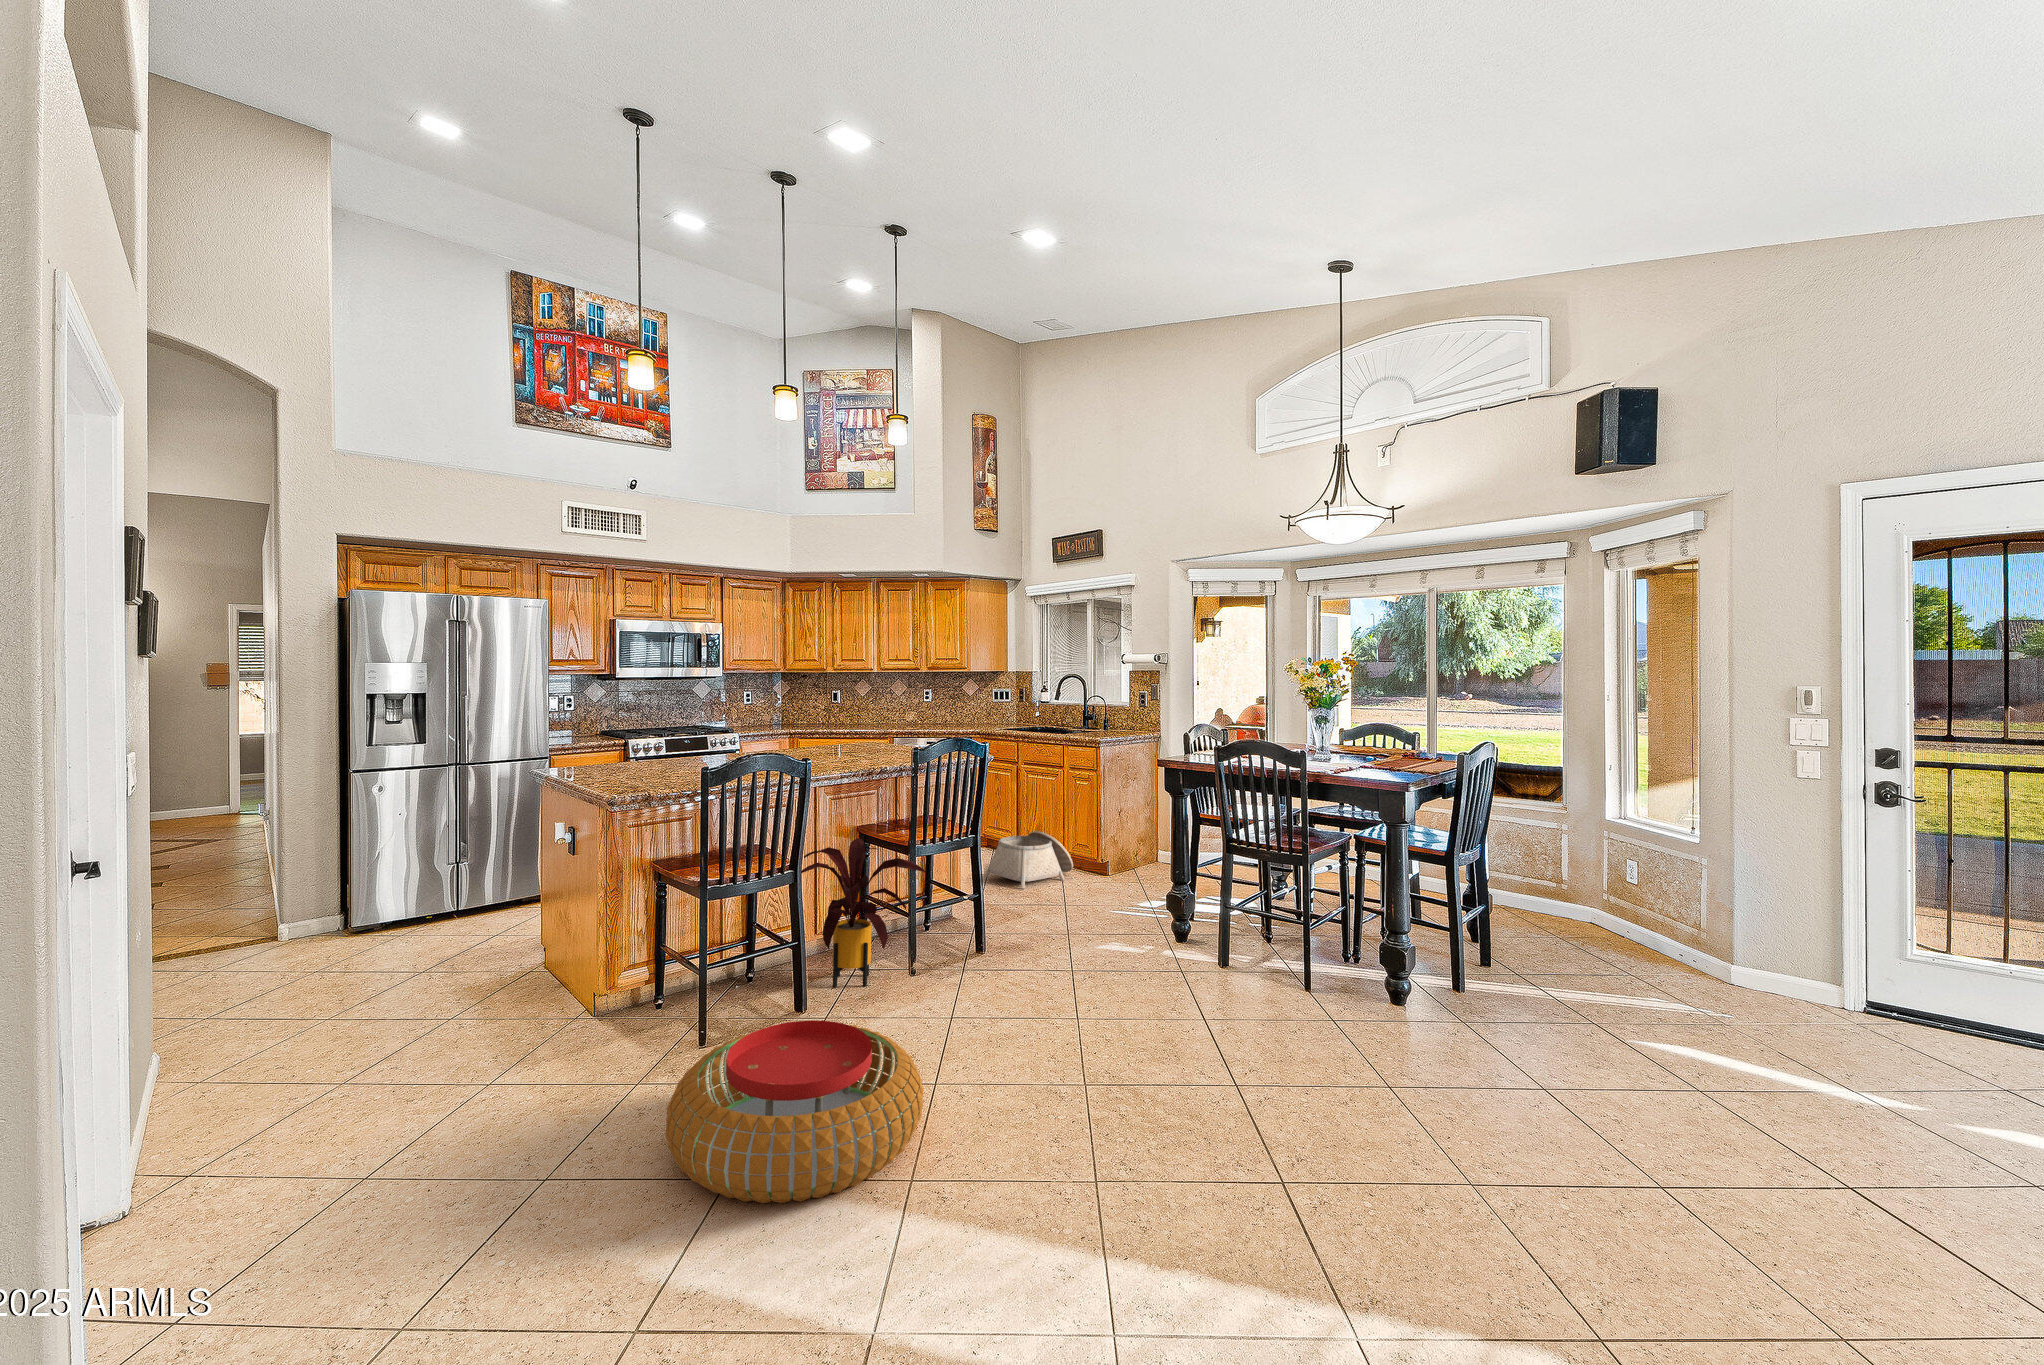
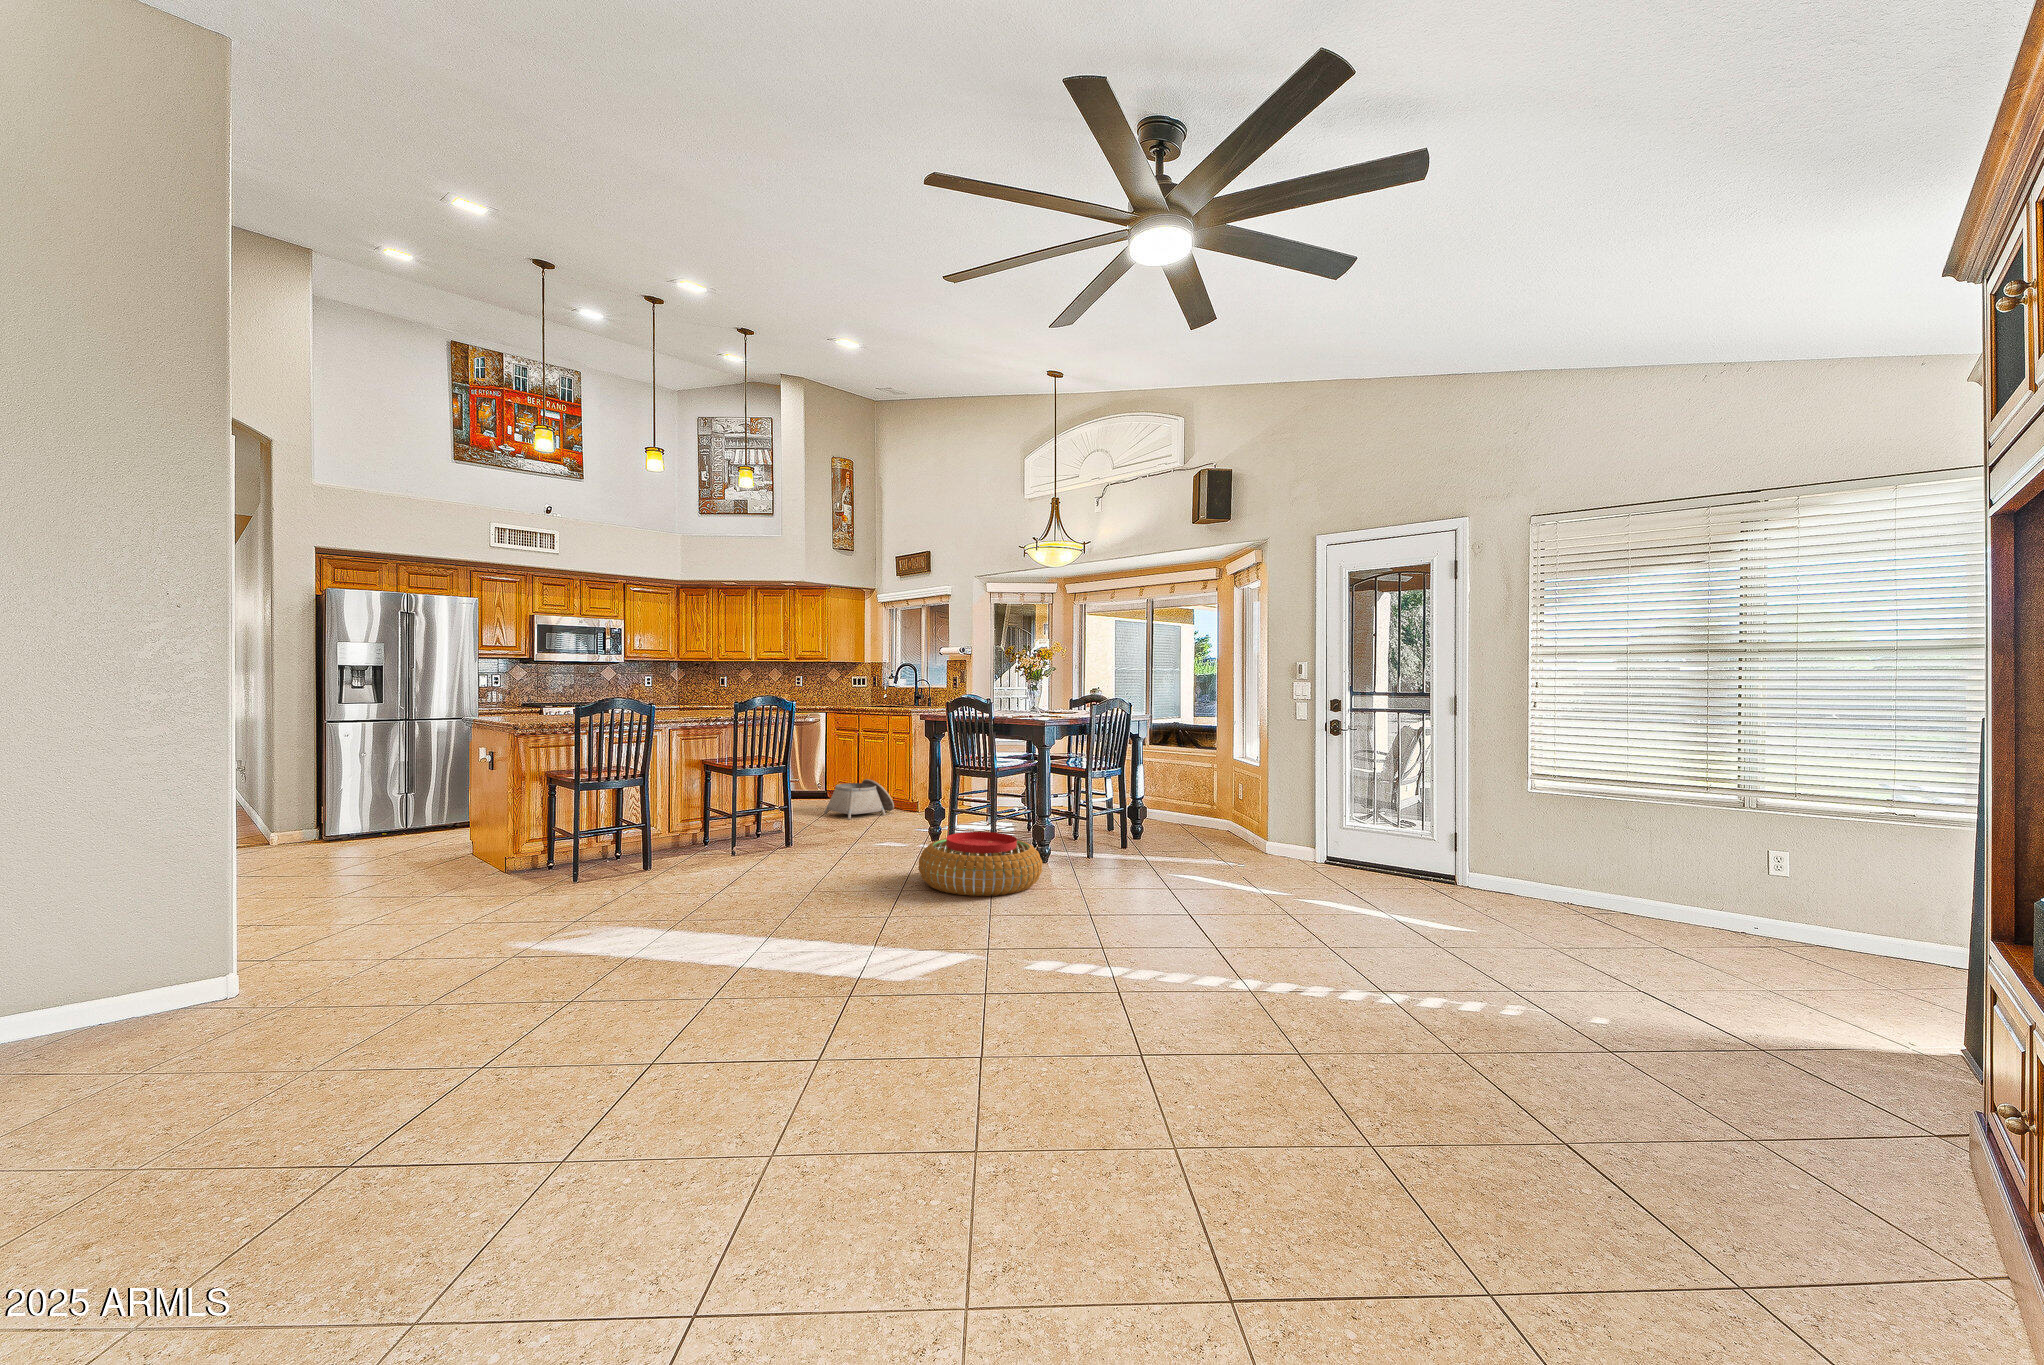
house plant: present [801,838,926,988] -> none [648,766,743,863]
pouf: present [666,1020,923,1204] -> present [919,832,1042,896]

